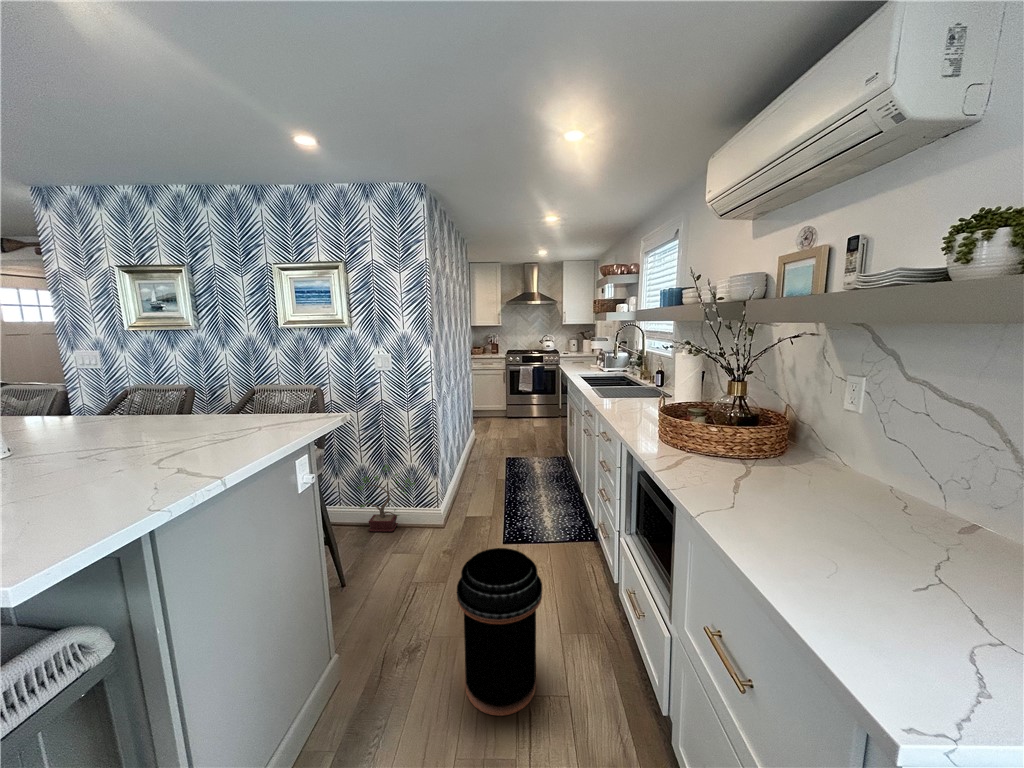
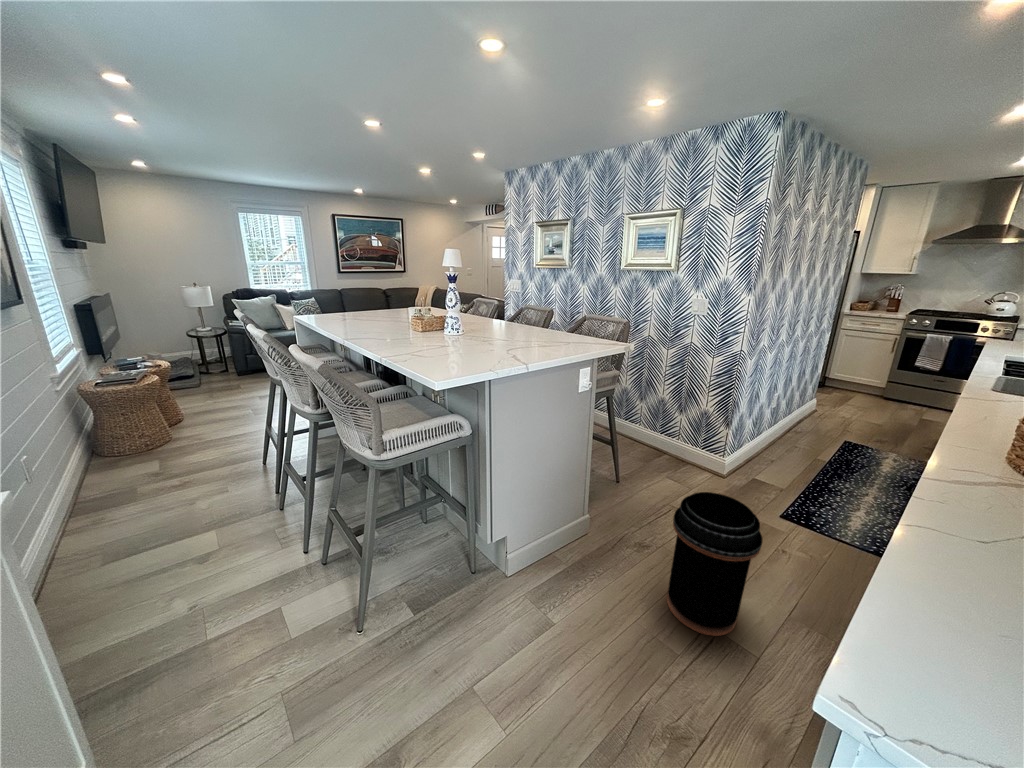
potted plant: present [358,465,415,532] -> none [650,401,703,460]

